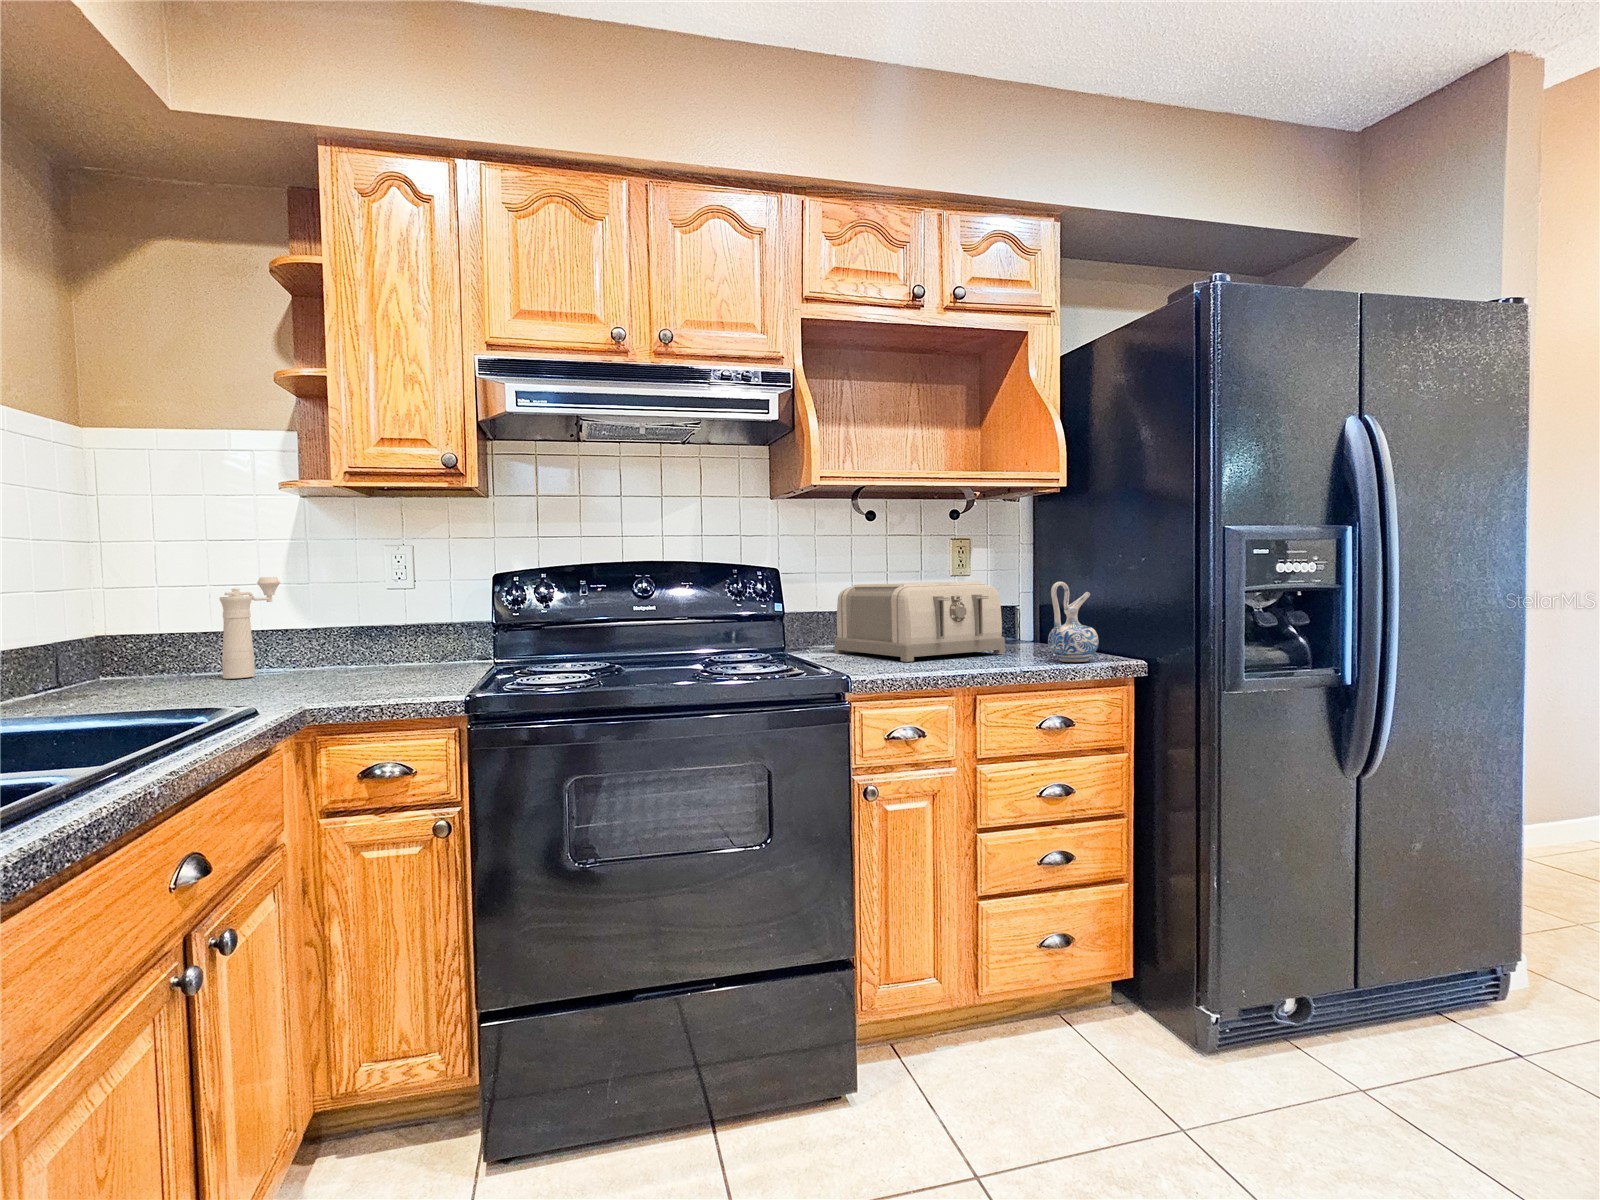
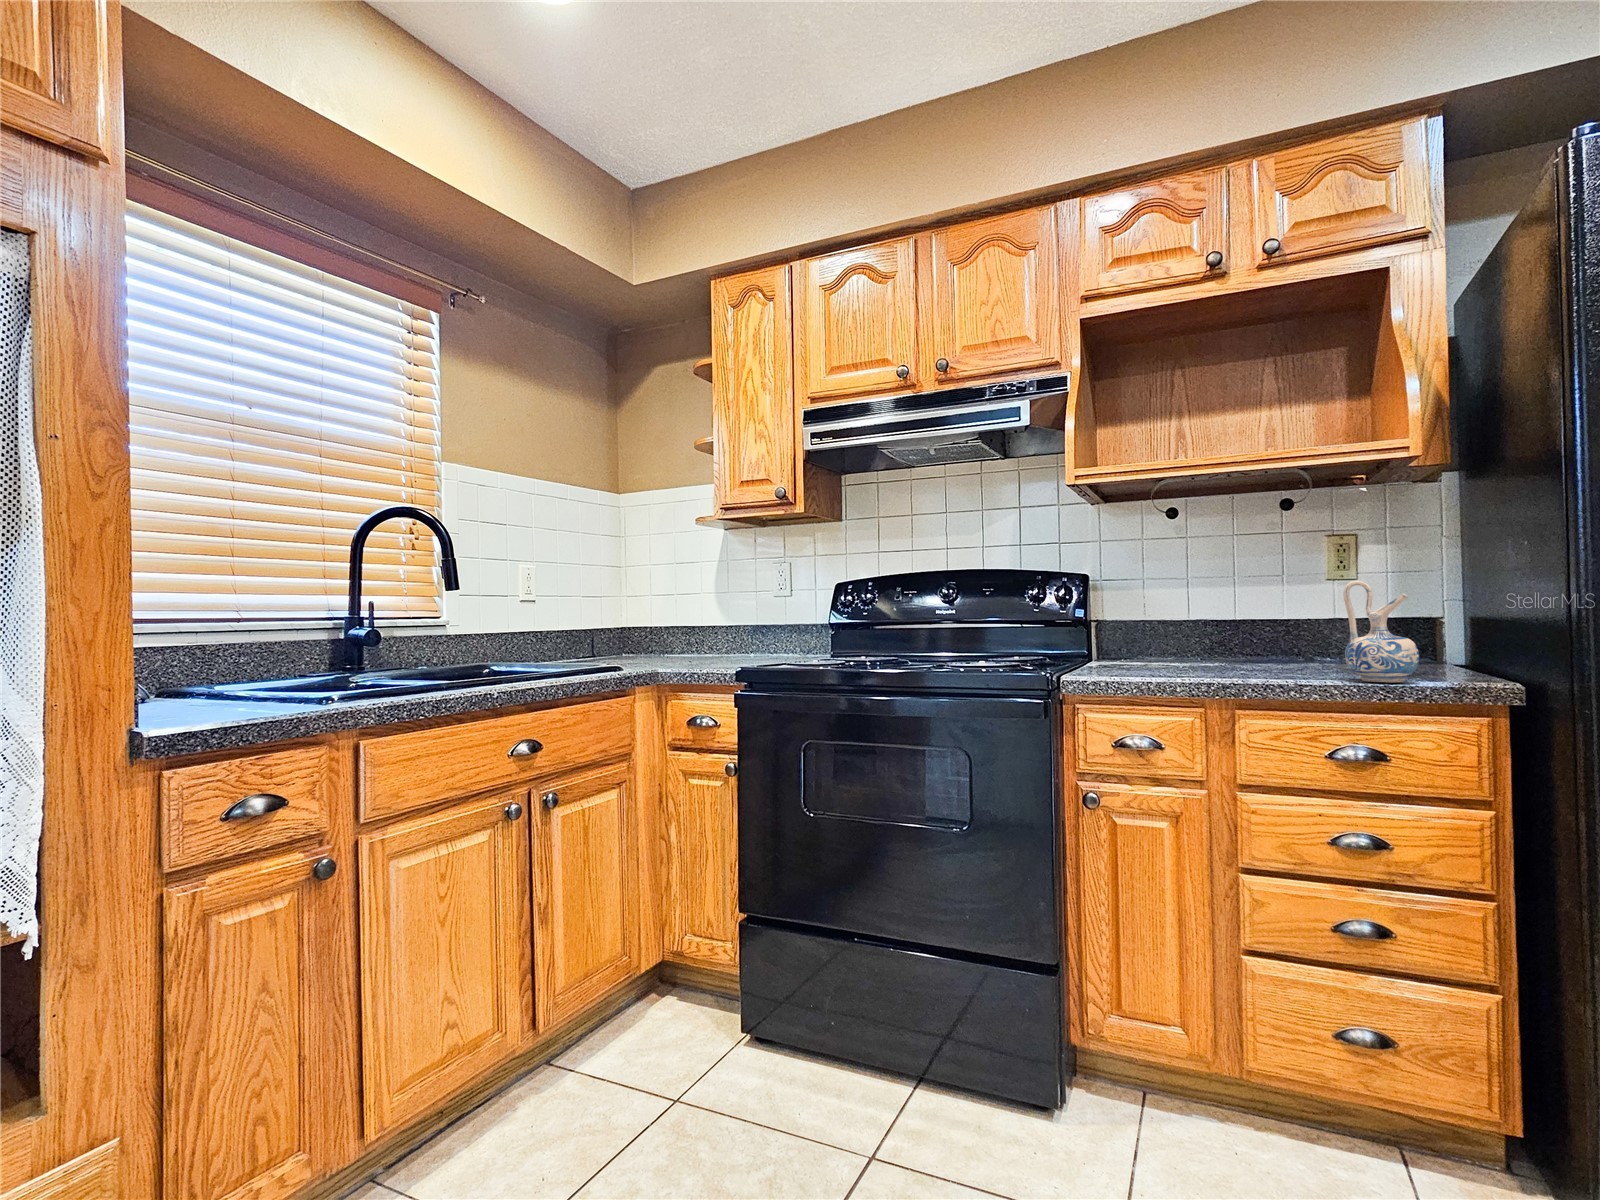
pepper mill: present [219,577,280,679] -> none [668,585,712,654]
toaster: present [834,581,1005,662] -> none [1139,583,1329,670]

